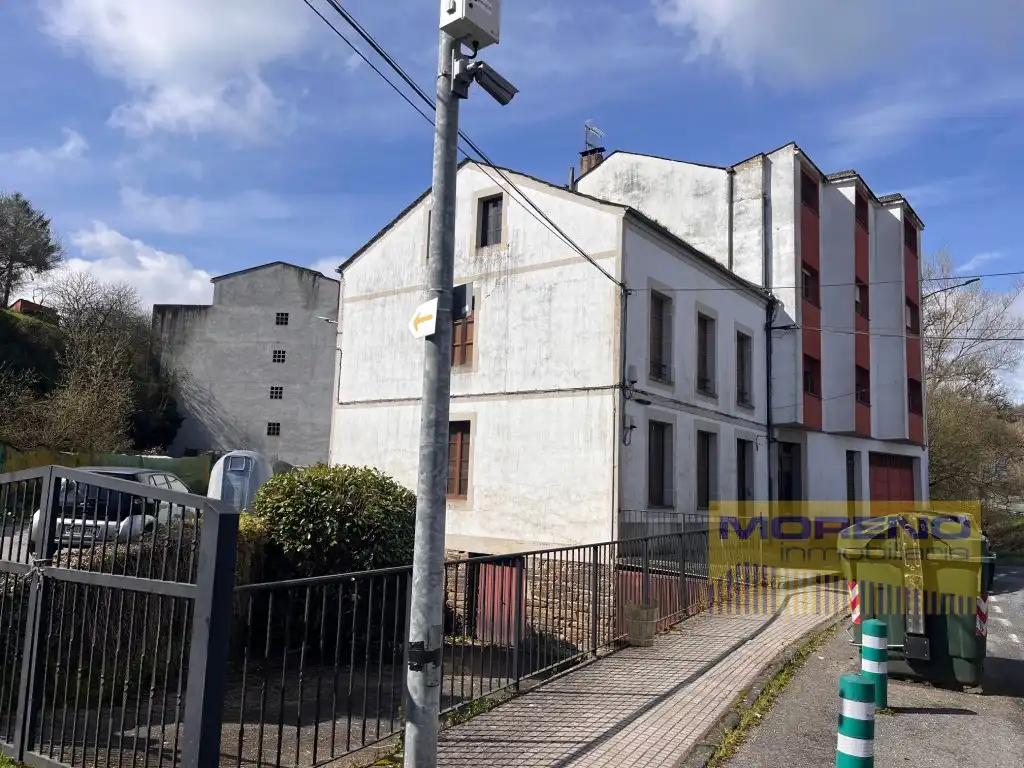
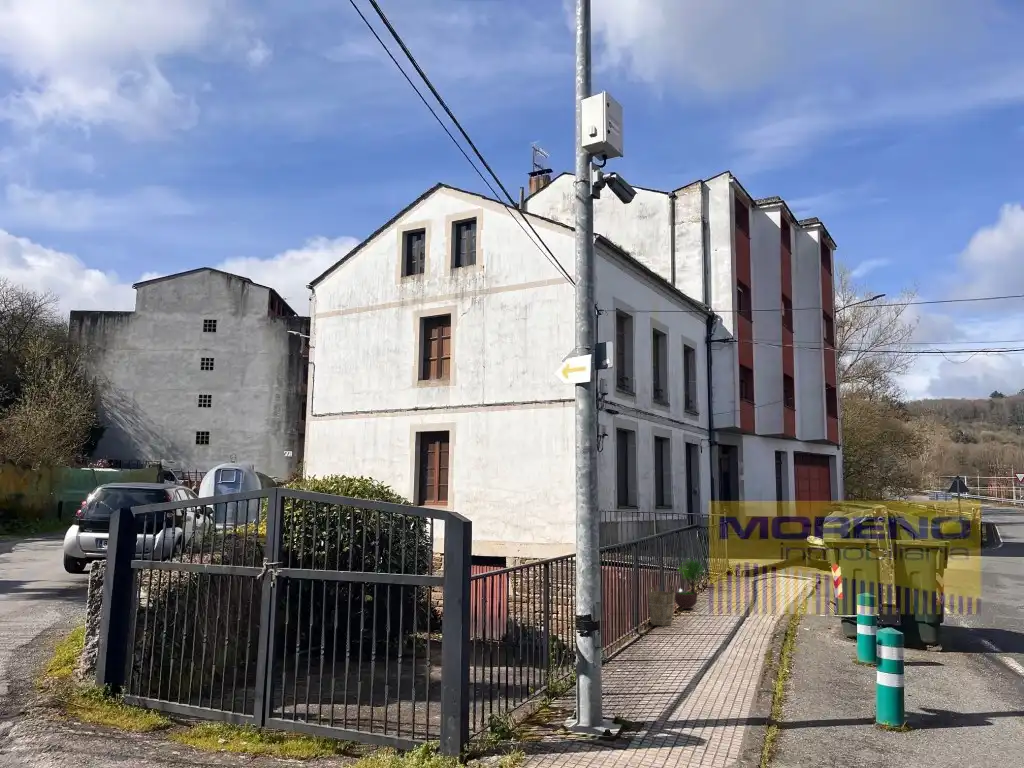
potted tree: none [672,564,707,626] -> present [675,561,702,609]

